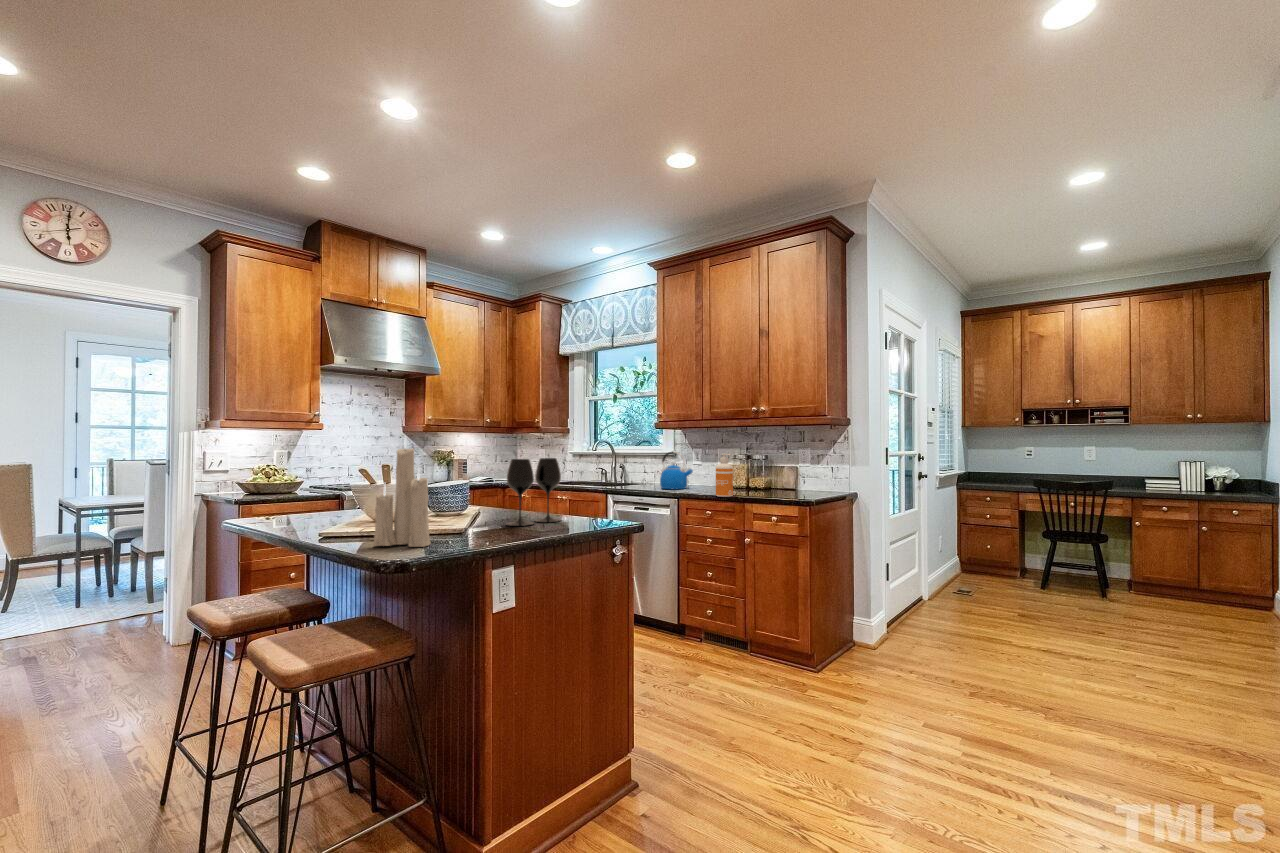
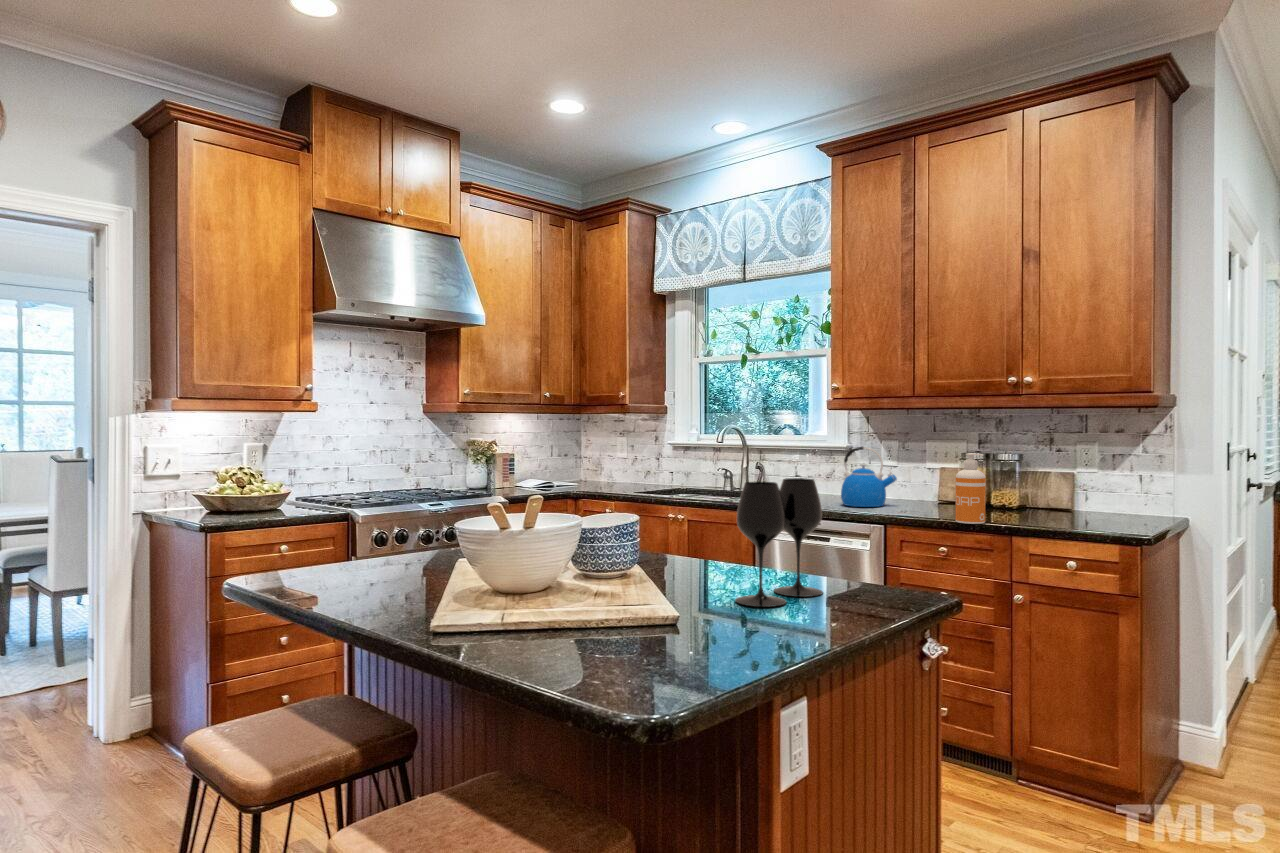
candle: present [373,438,431,547] -> none [556,437,664,671]

